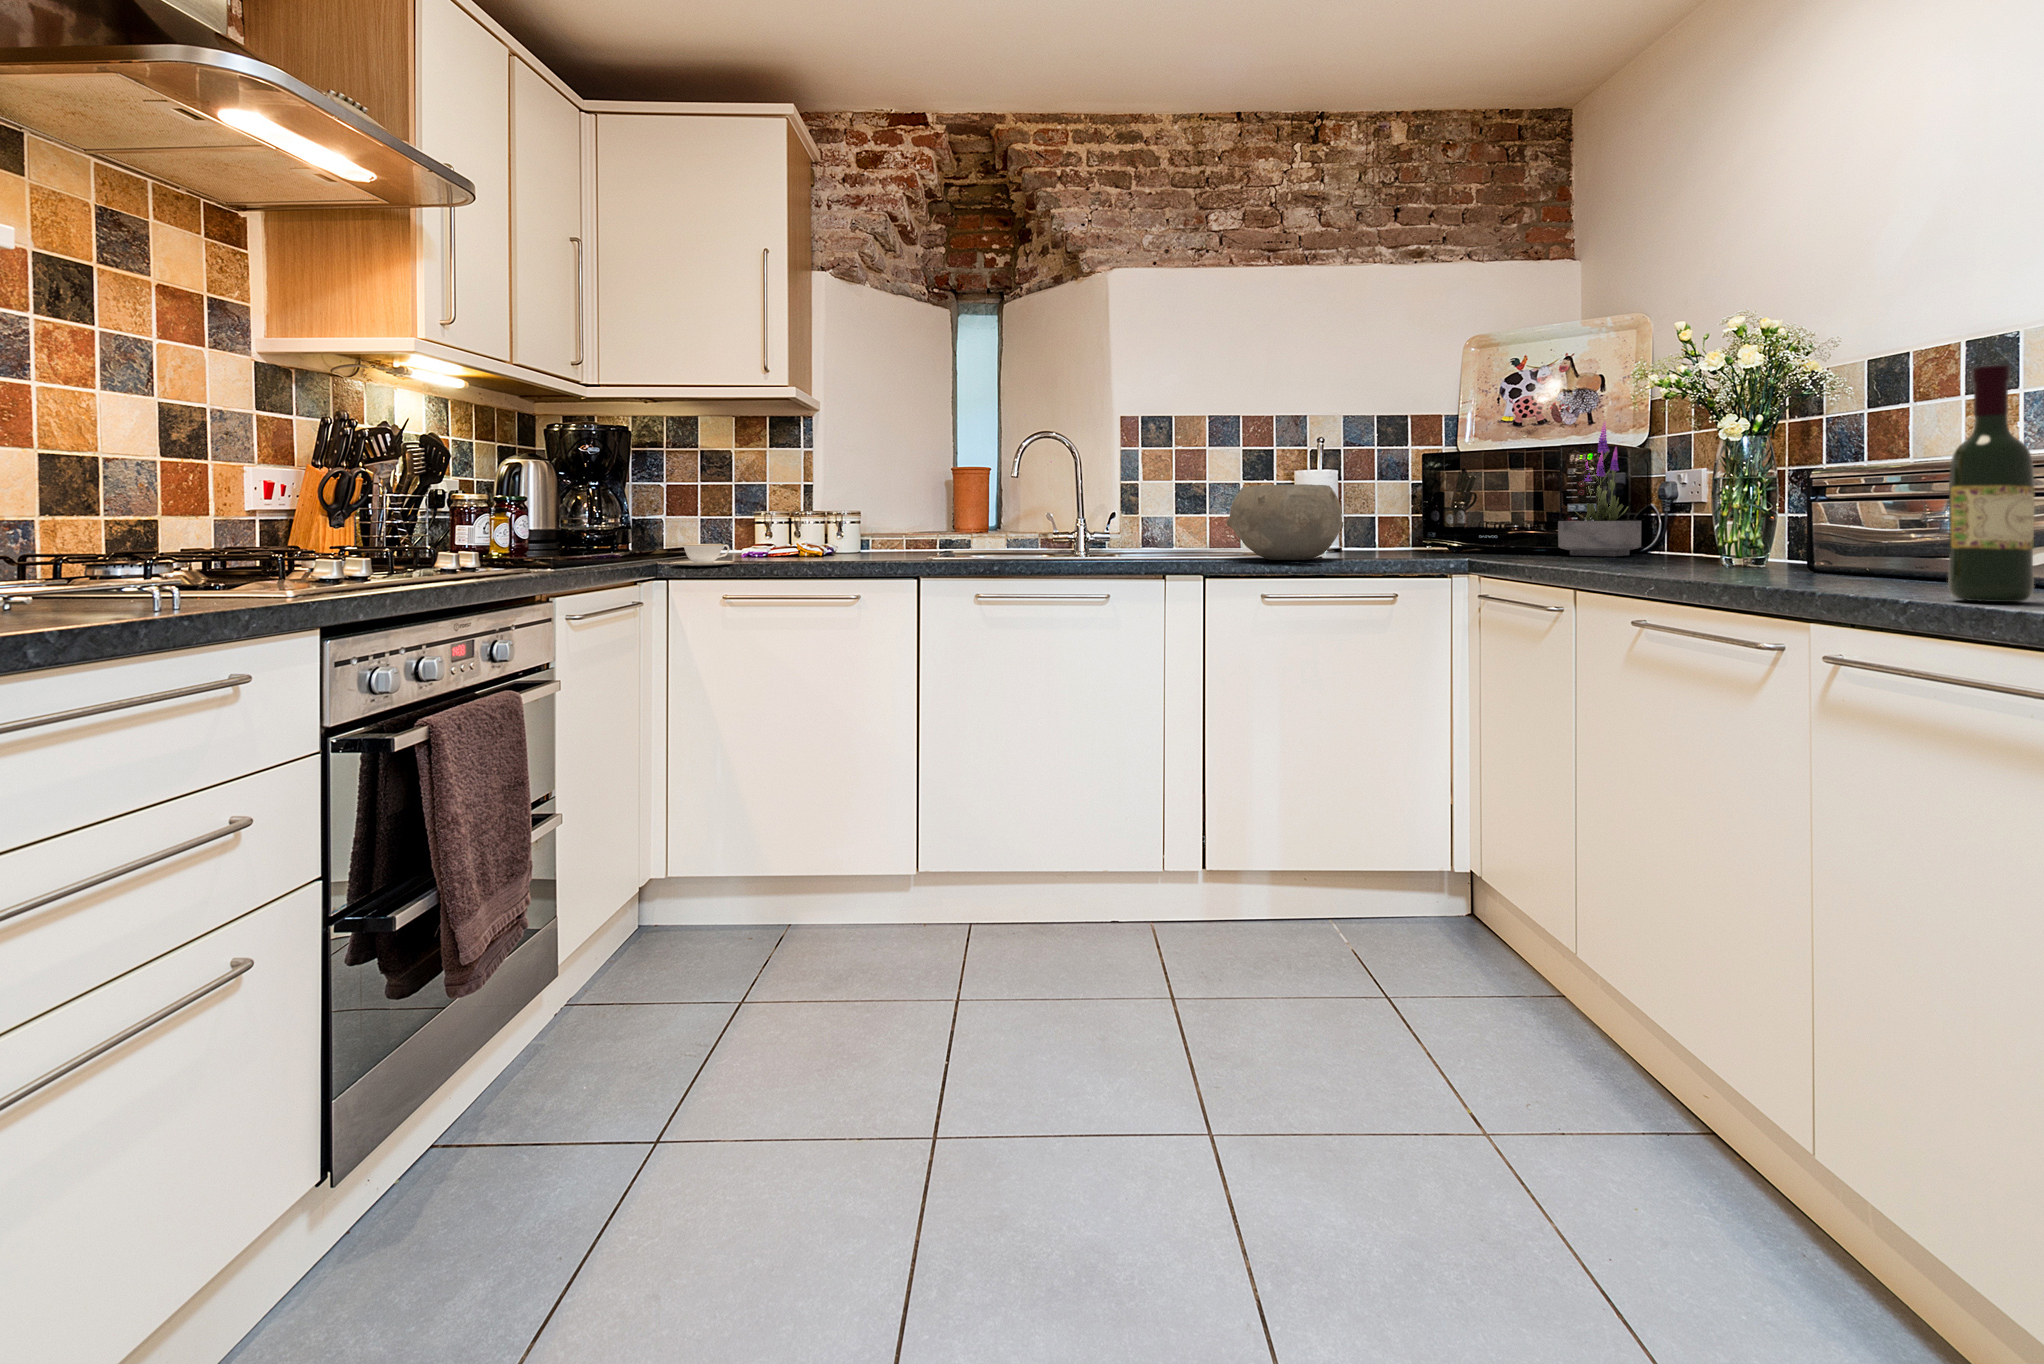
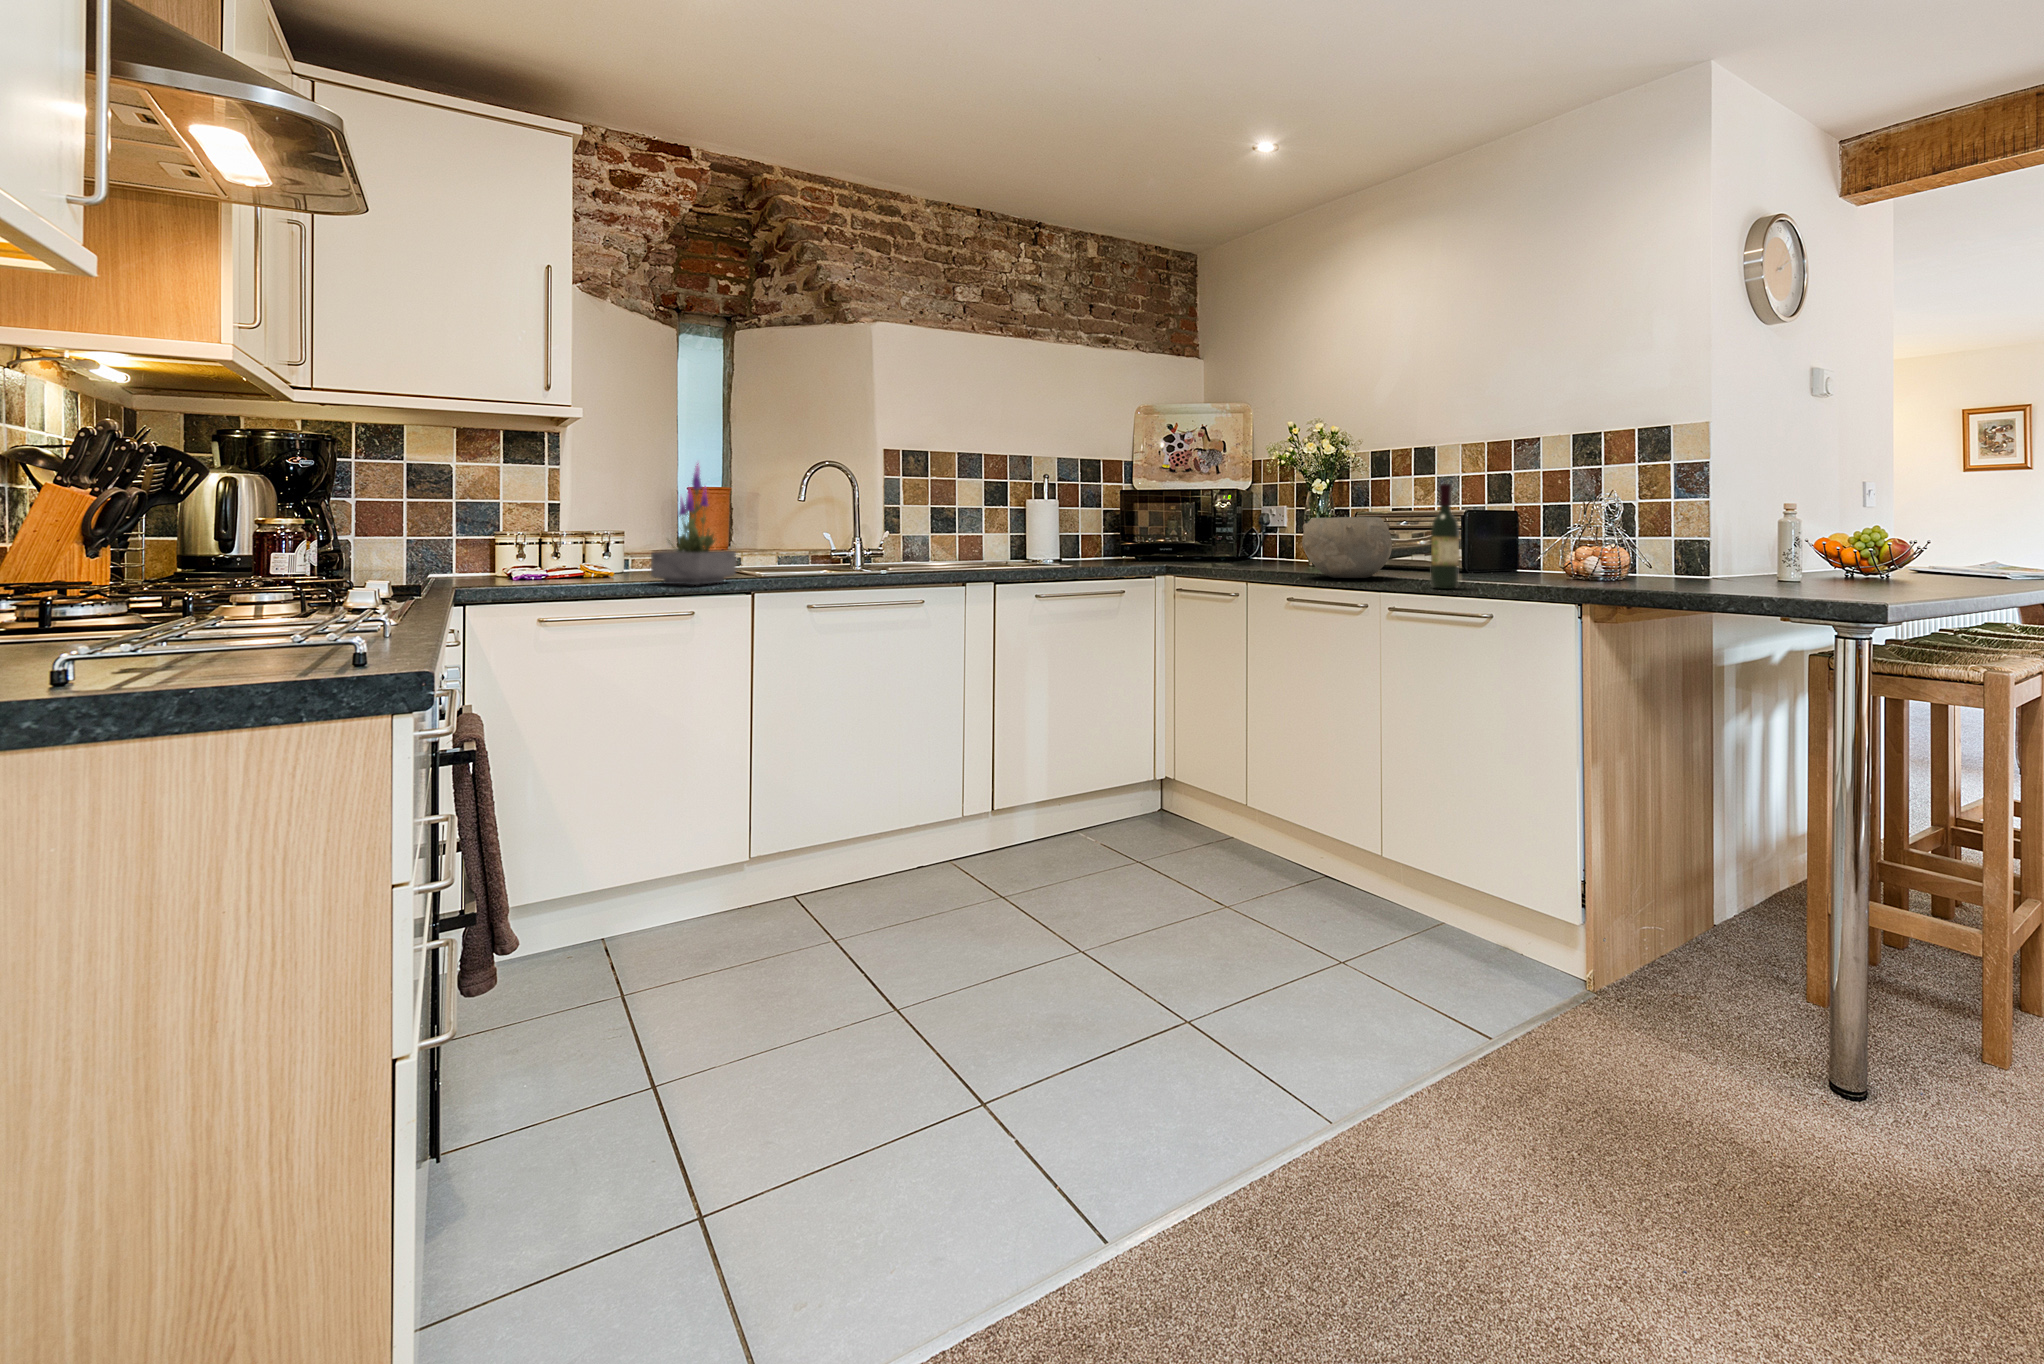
potted plant: present [1558,422,1641,556] -> present [651,463,736,585]
ceramic bowl: present [1227,484,1343,560] -> present [1302,517,1392,578]
teacup: present [672,544,734,566] -> none [485,567,558,590]

